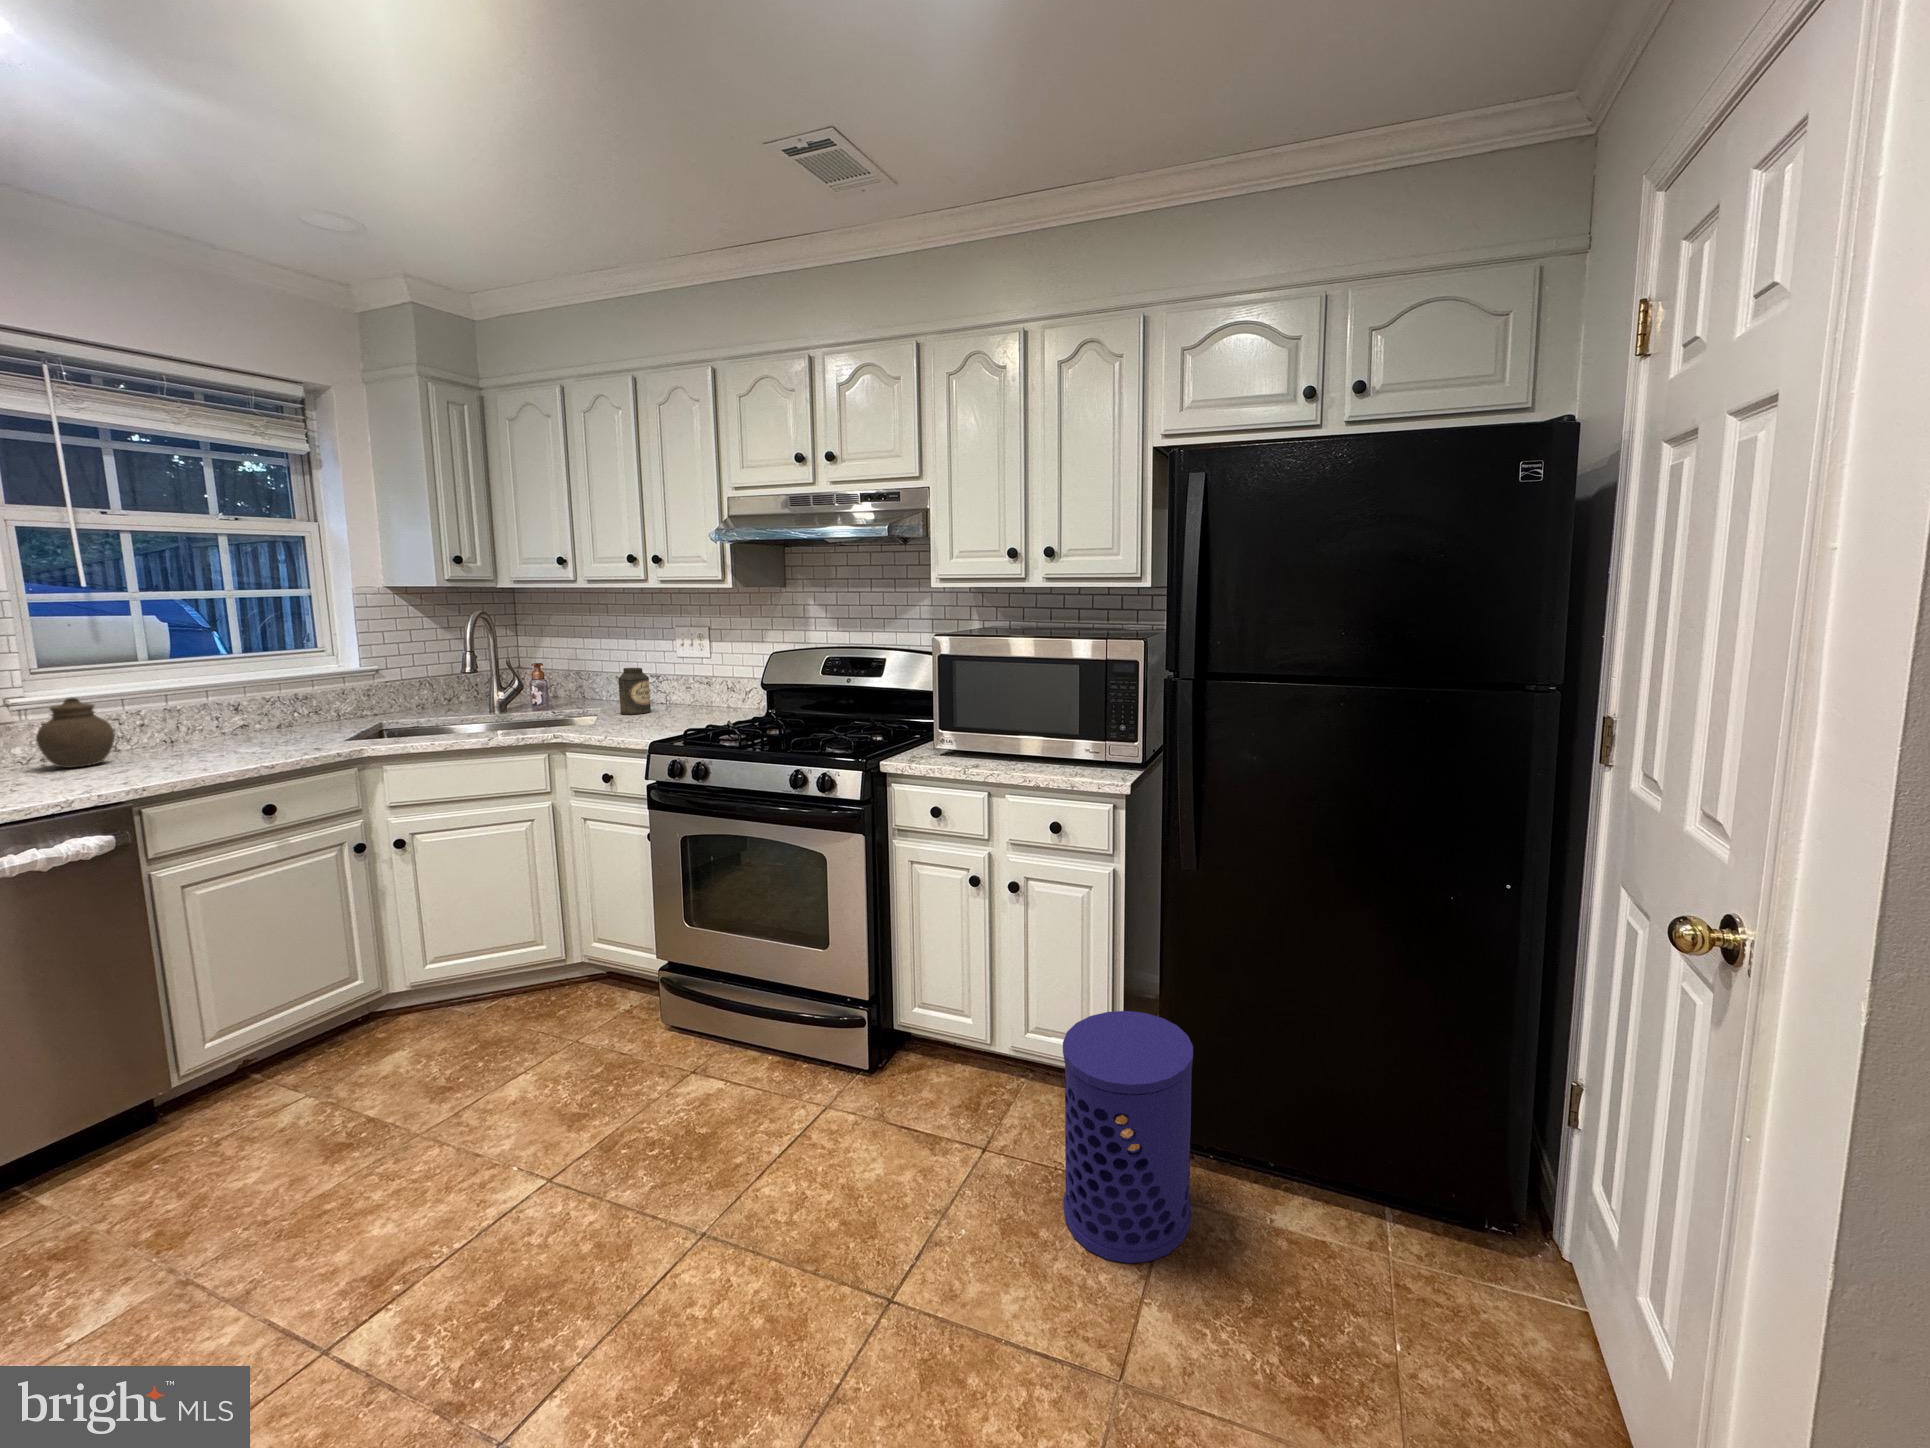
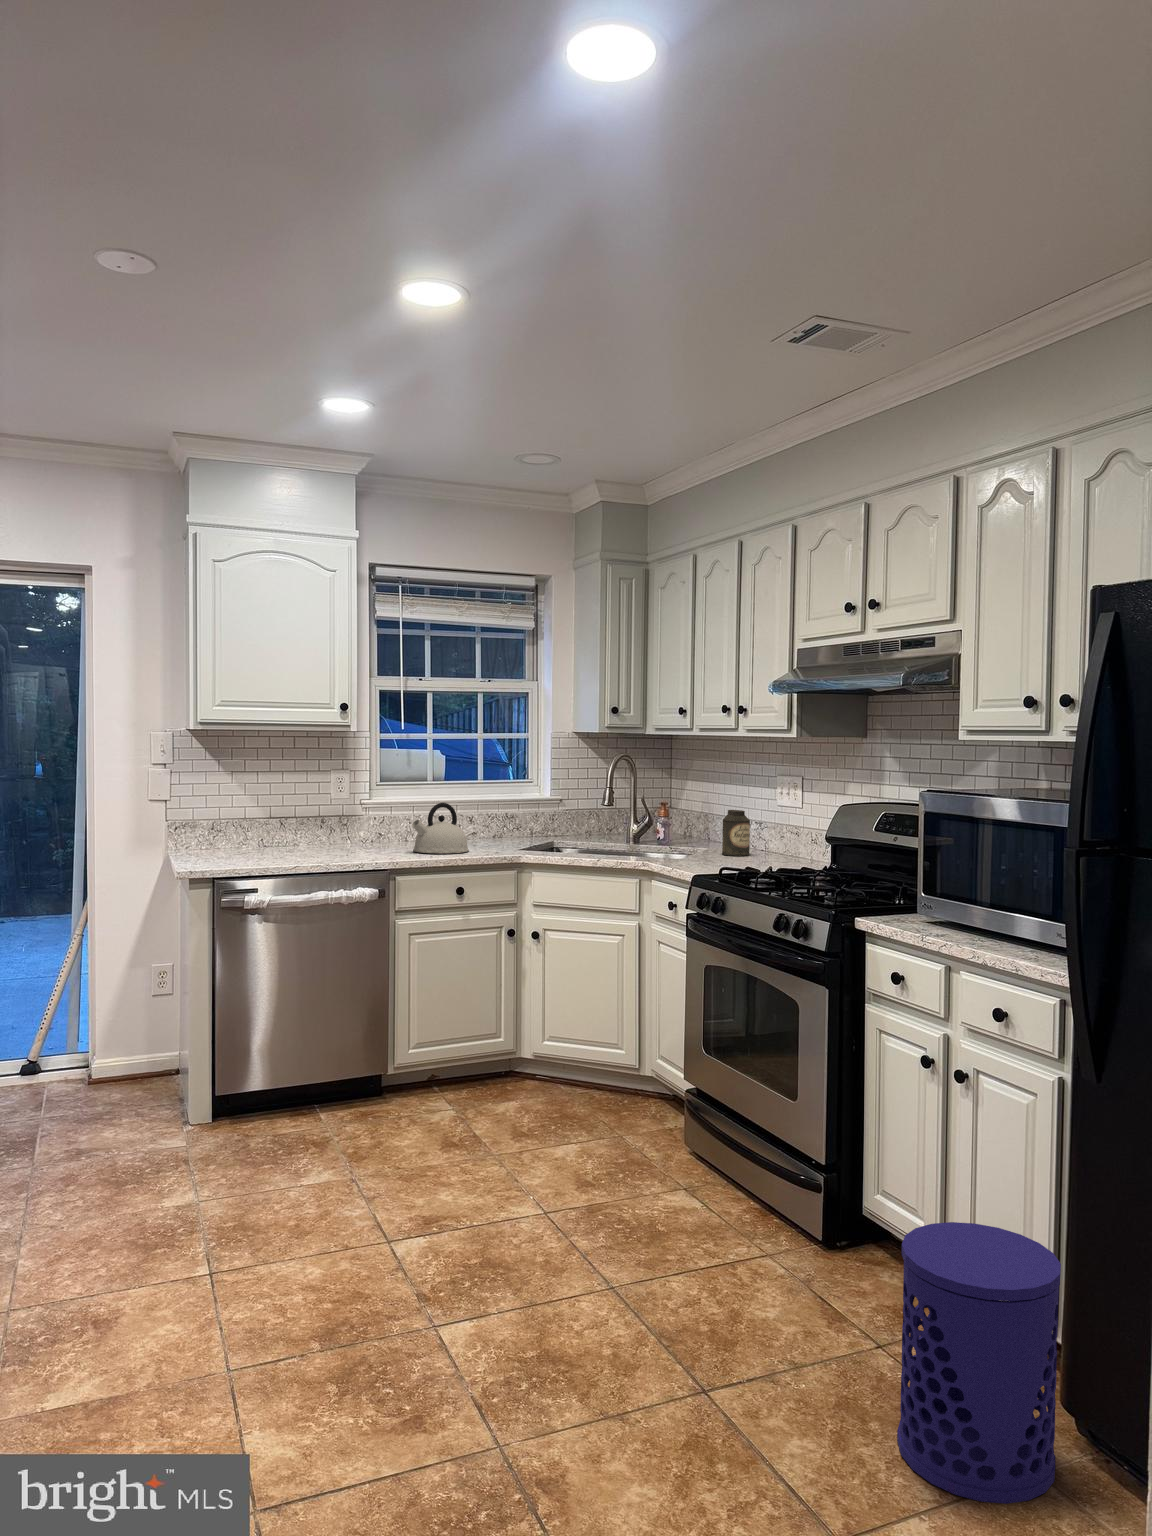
kettle: none [154,693,266,767] -> present [412,803,469,854]
jar: present [36,698,115,768] -> none [366,799,401,847]

